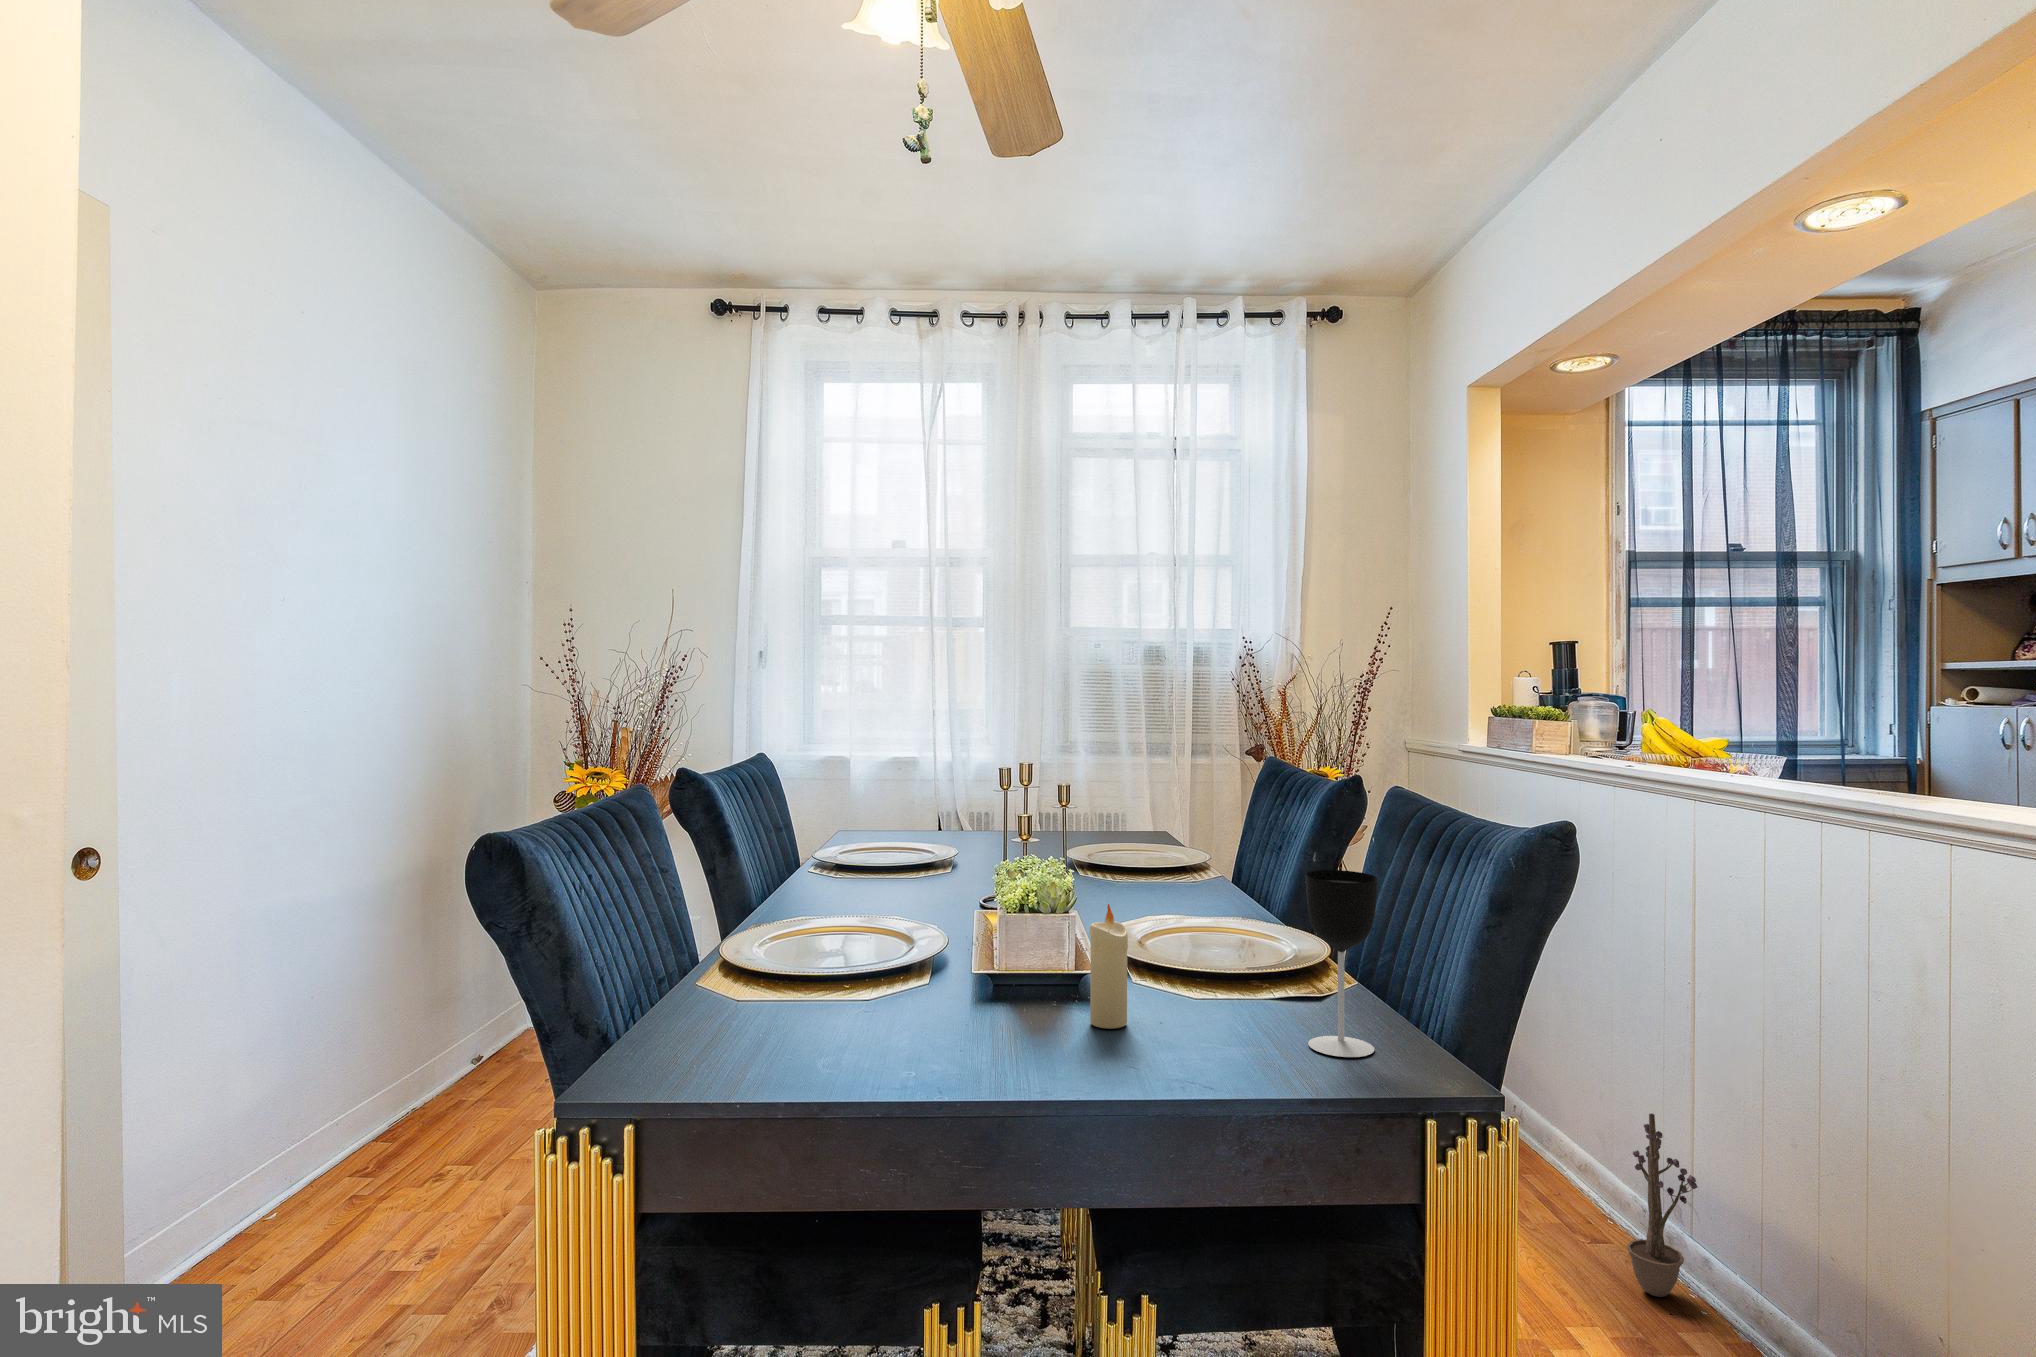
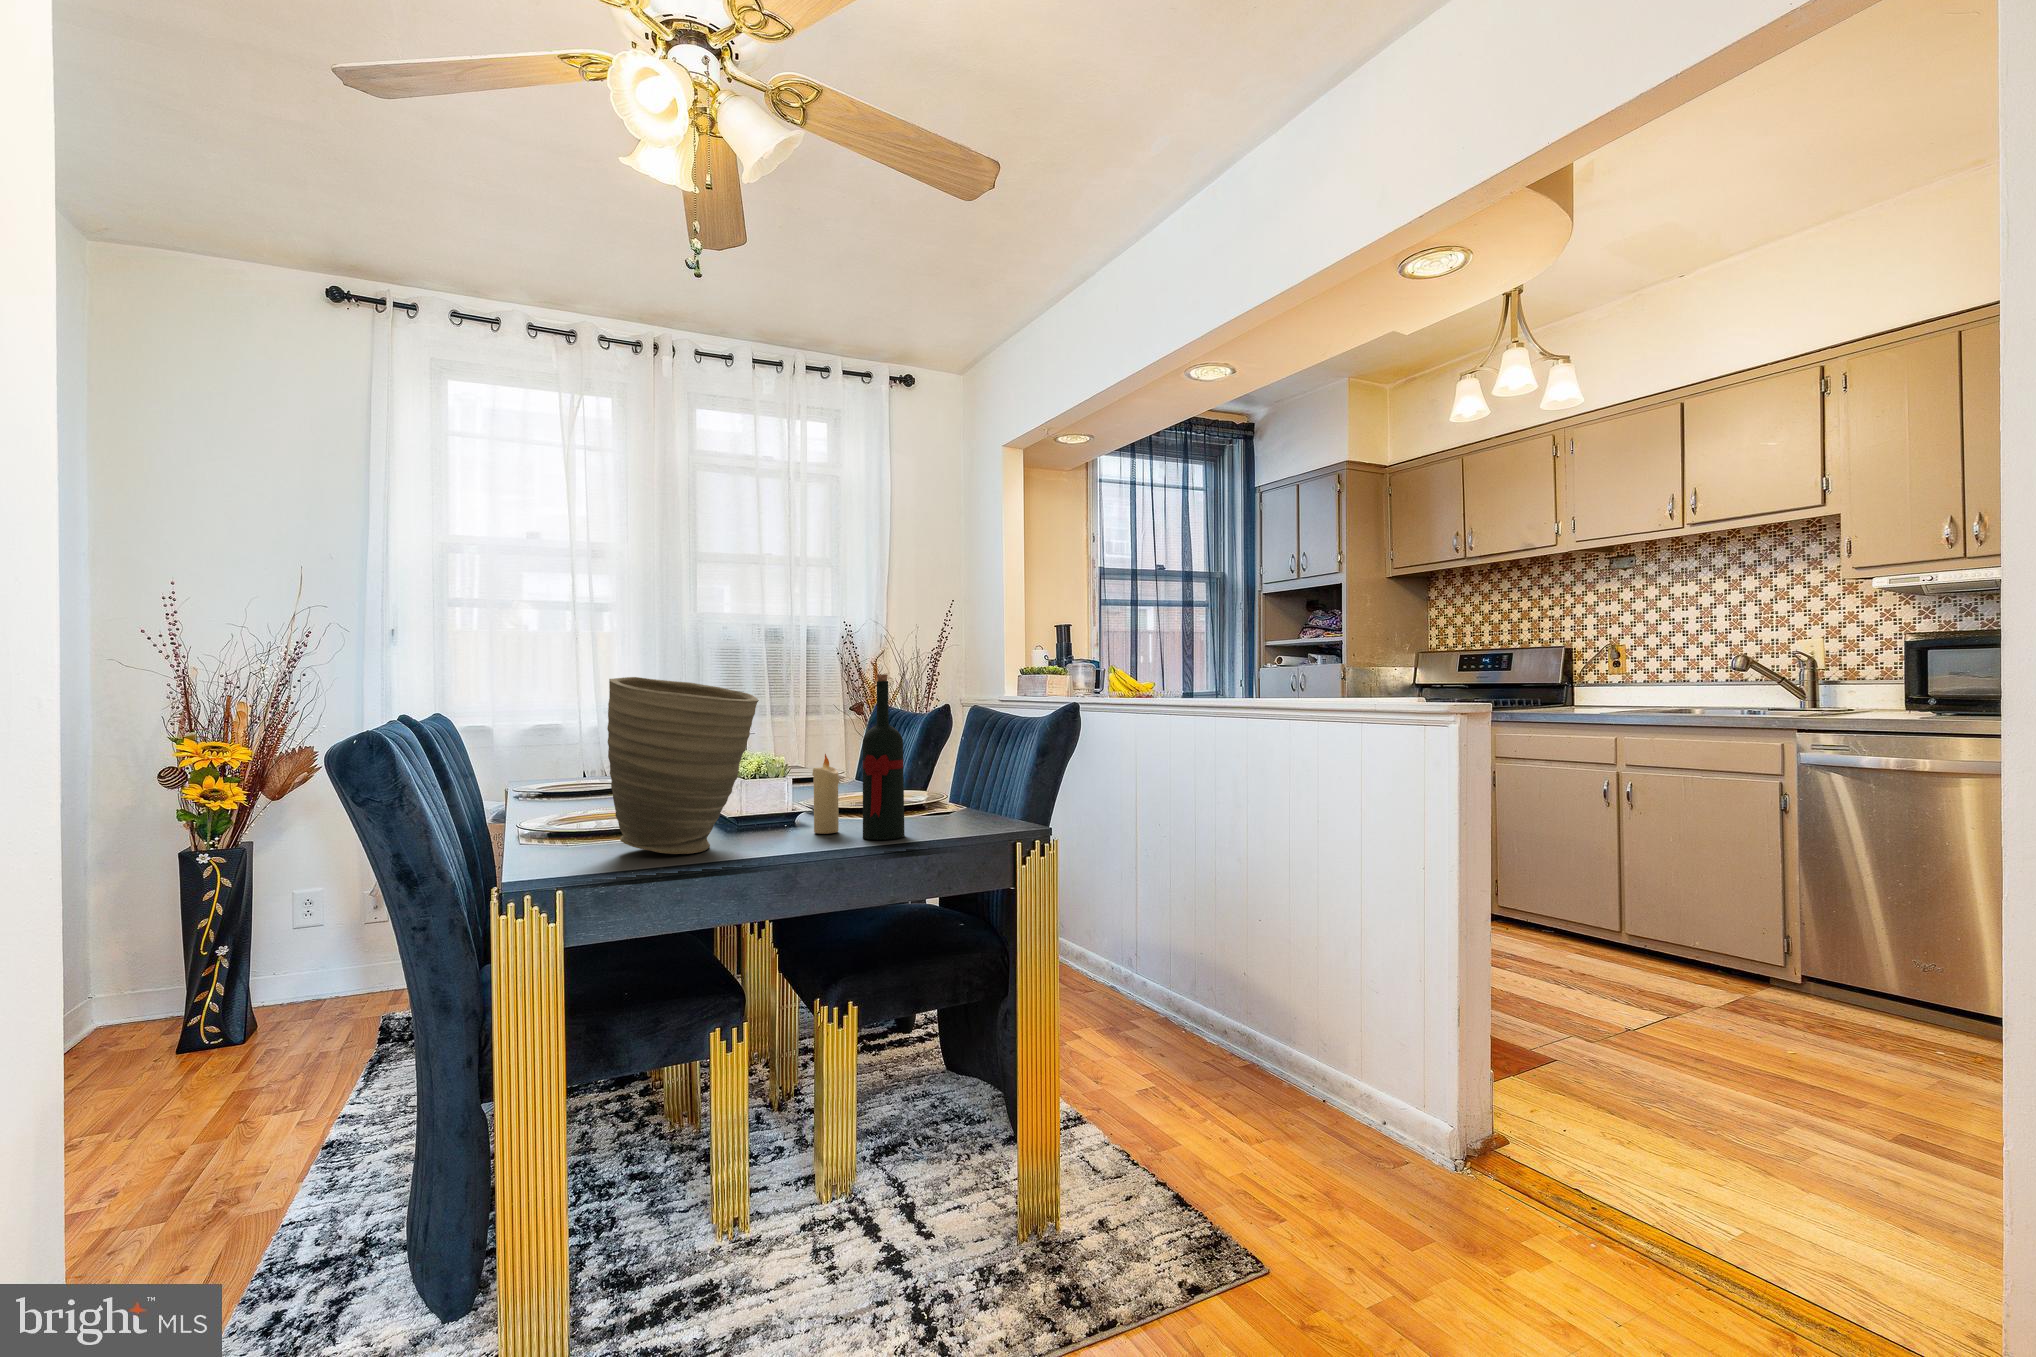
vase: none [793,784,1000,1055] -> present [607,677,759,854]
wine bottle: none [1153,792,1221,1063] -> present [863,674,904,840]
wine glass: present [1306,870,1377,1057] -> none [950,724,992,830]
decorative plant: present [1627,1113,1698,1297] -> none [1111,903,1149,1014]

